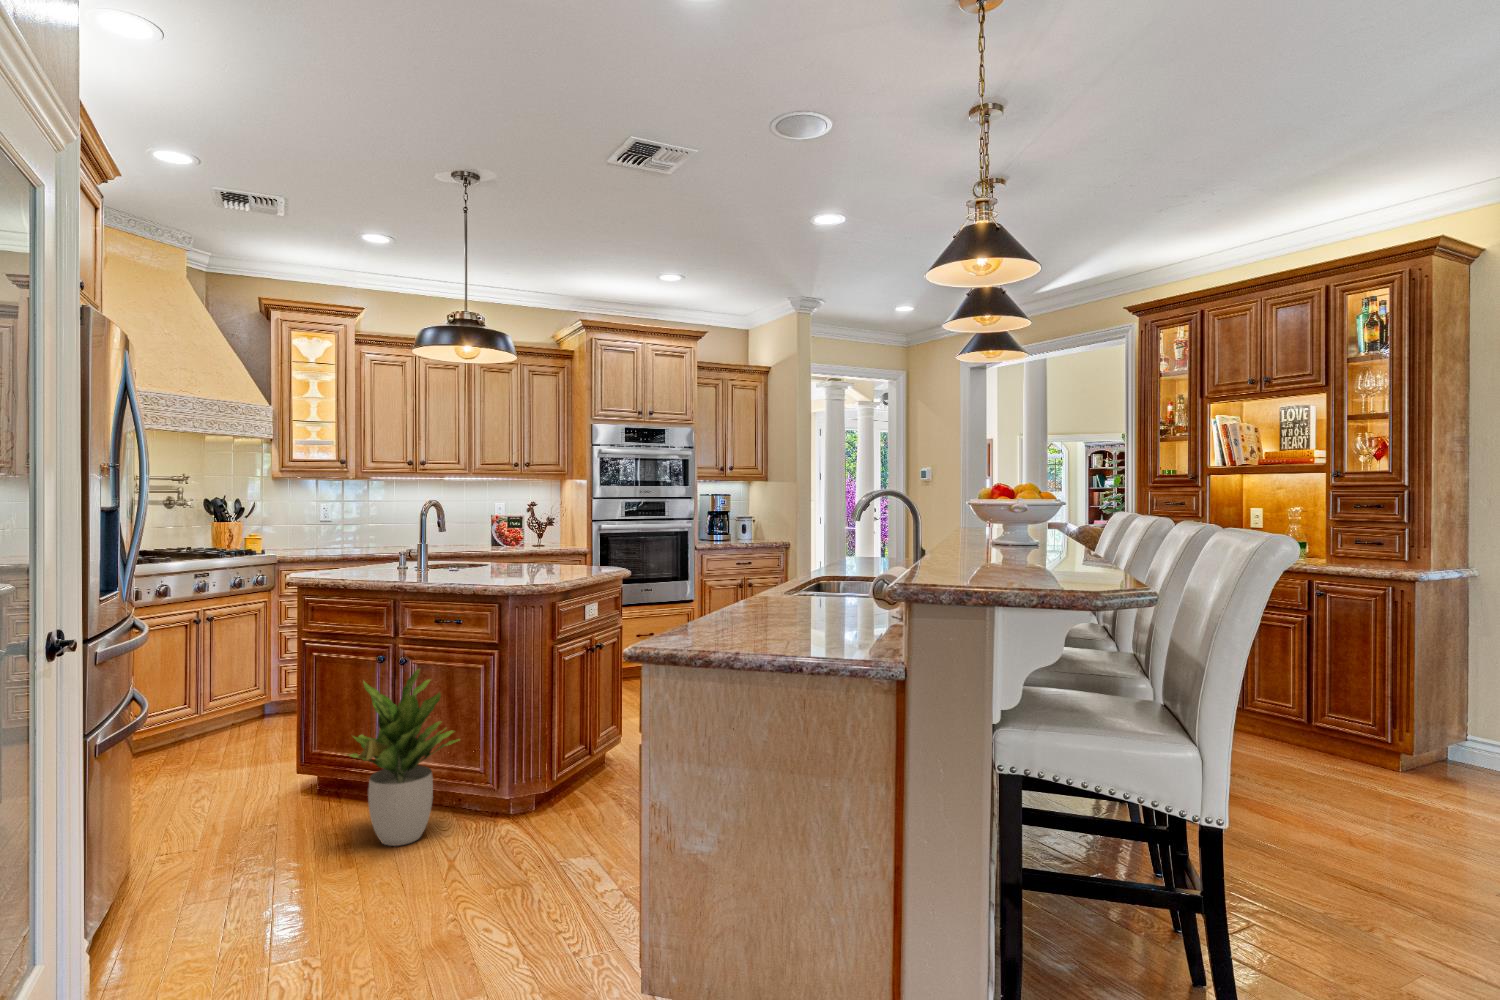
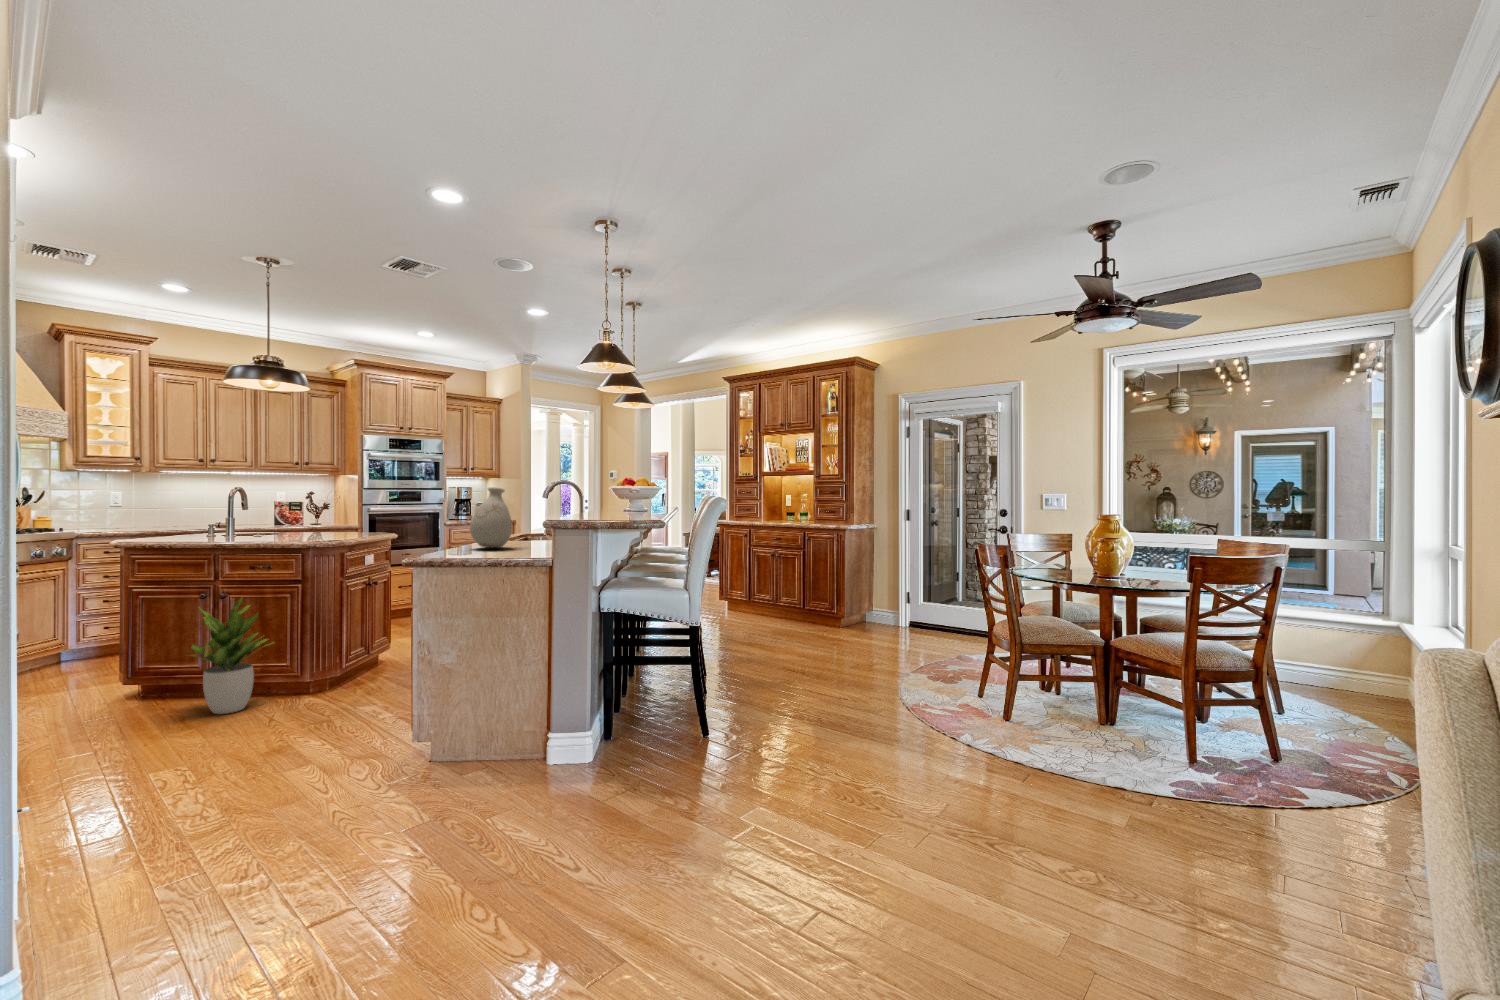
vase: none [741,505,816,622] -> present [470,488,512,548]

